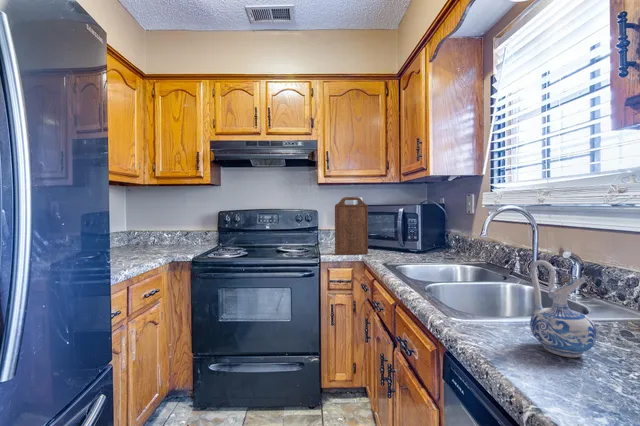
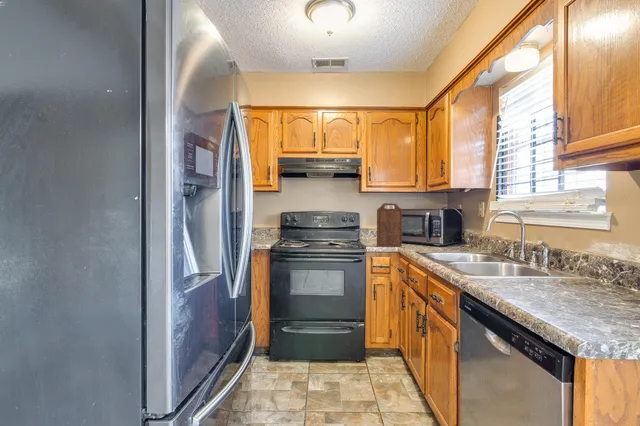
ceramic pitcher: present [530,260,596,357] -> none [507,240,539,288]

